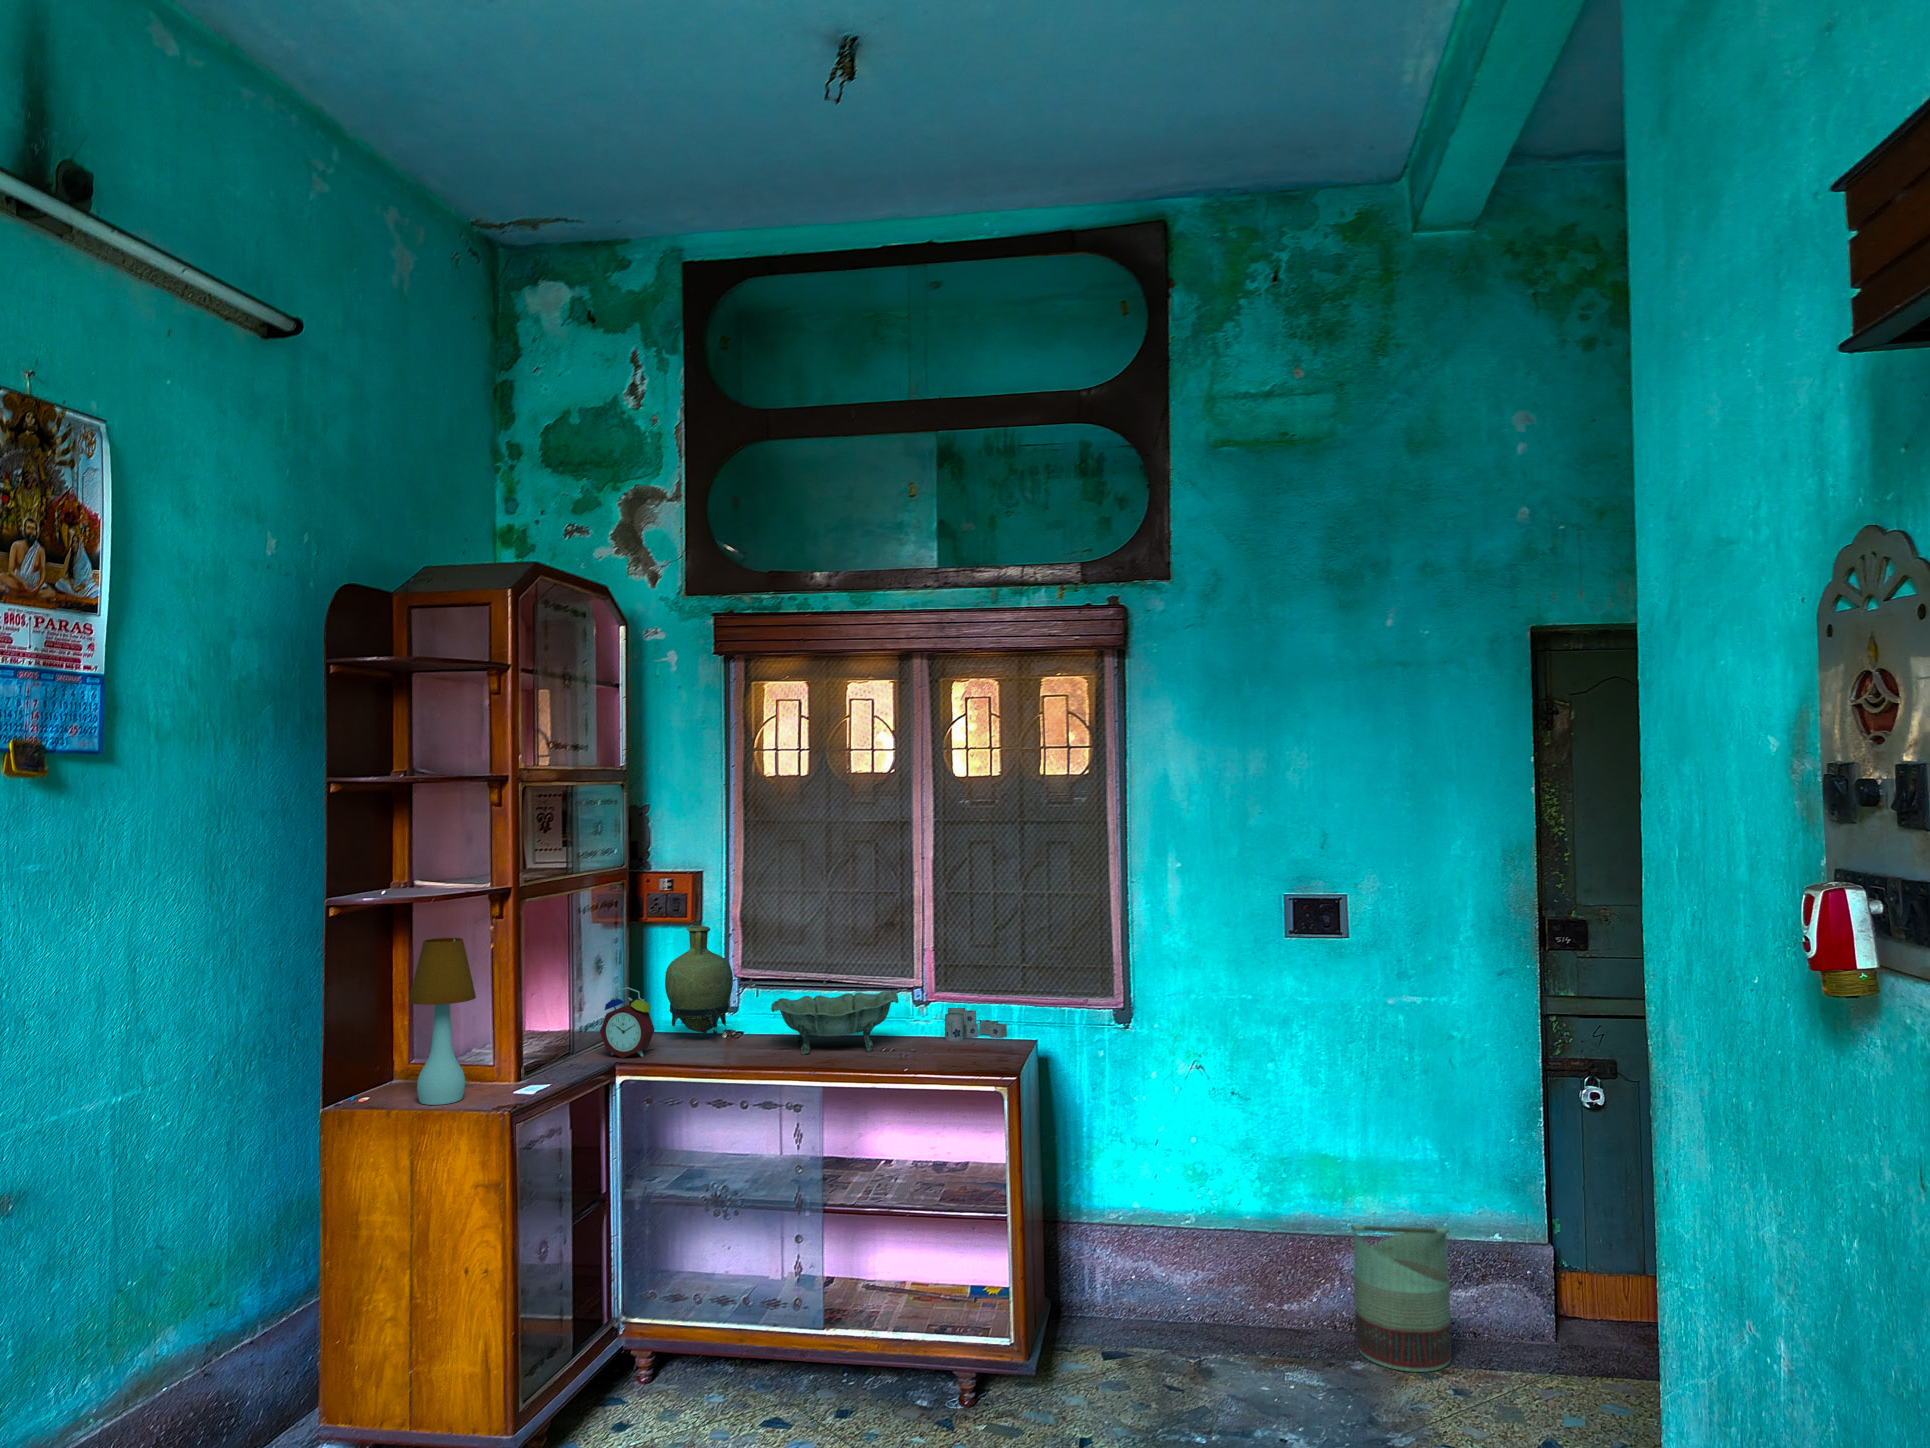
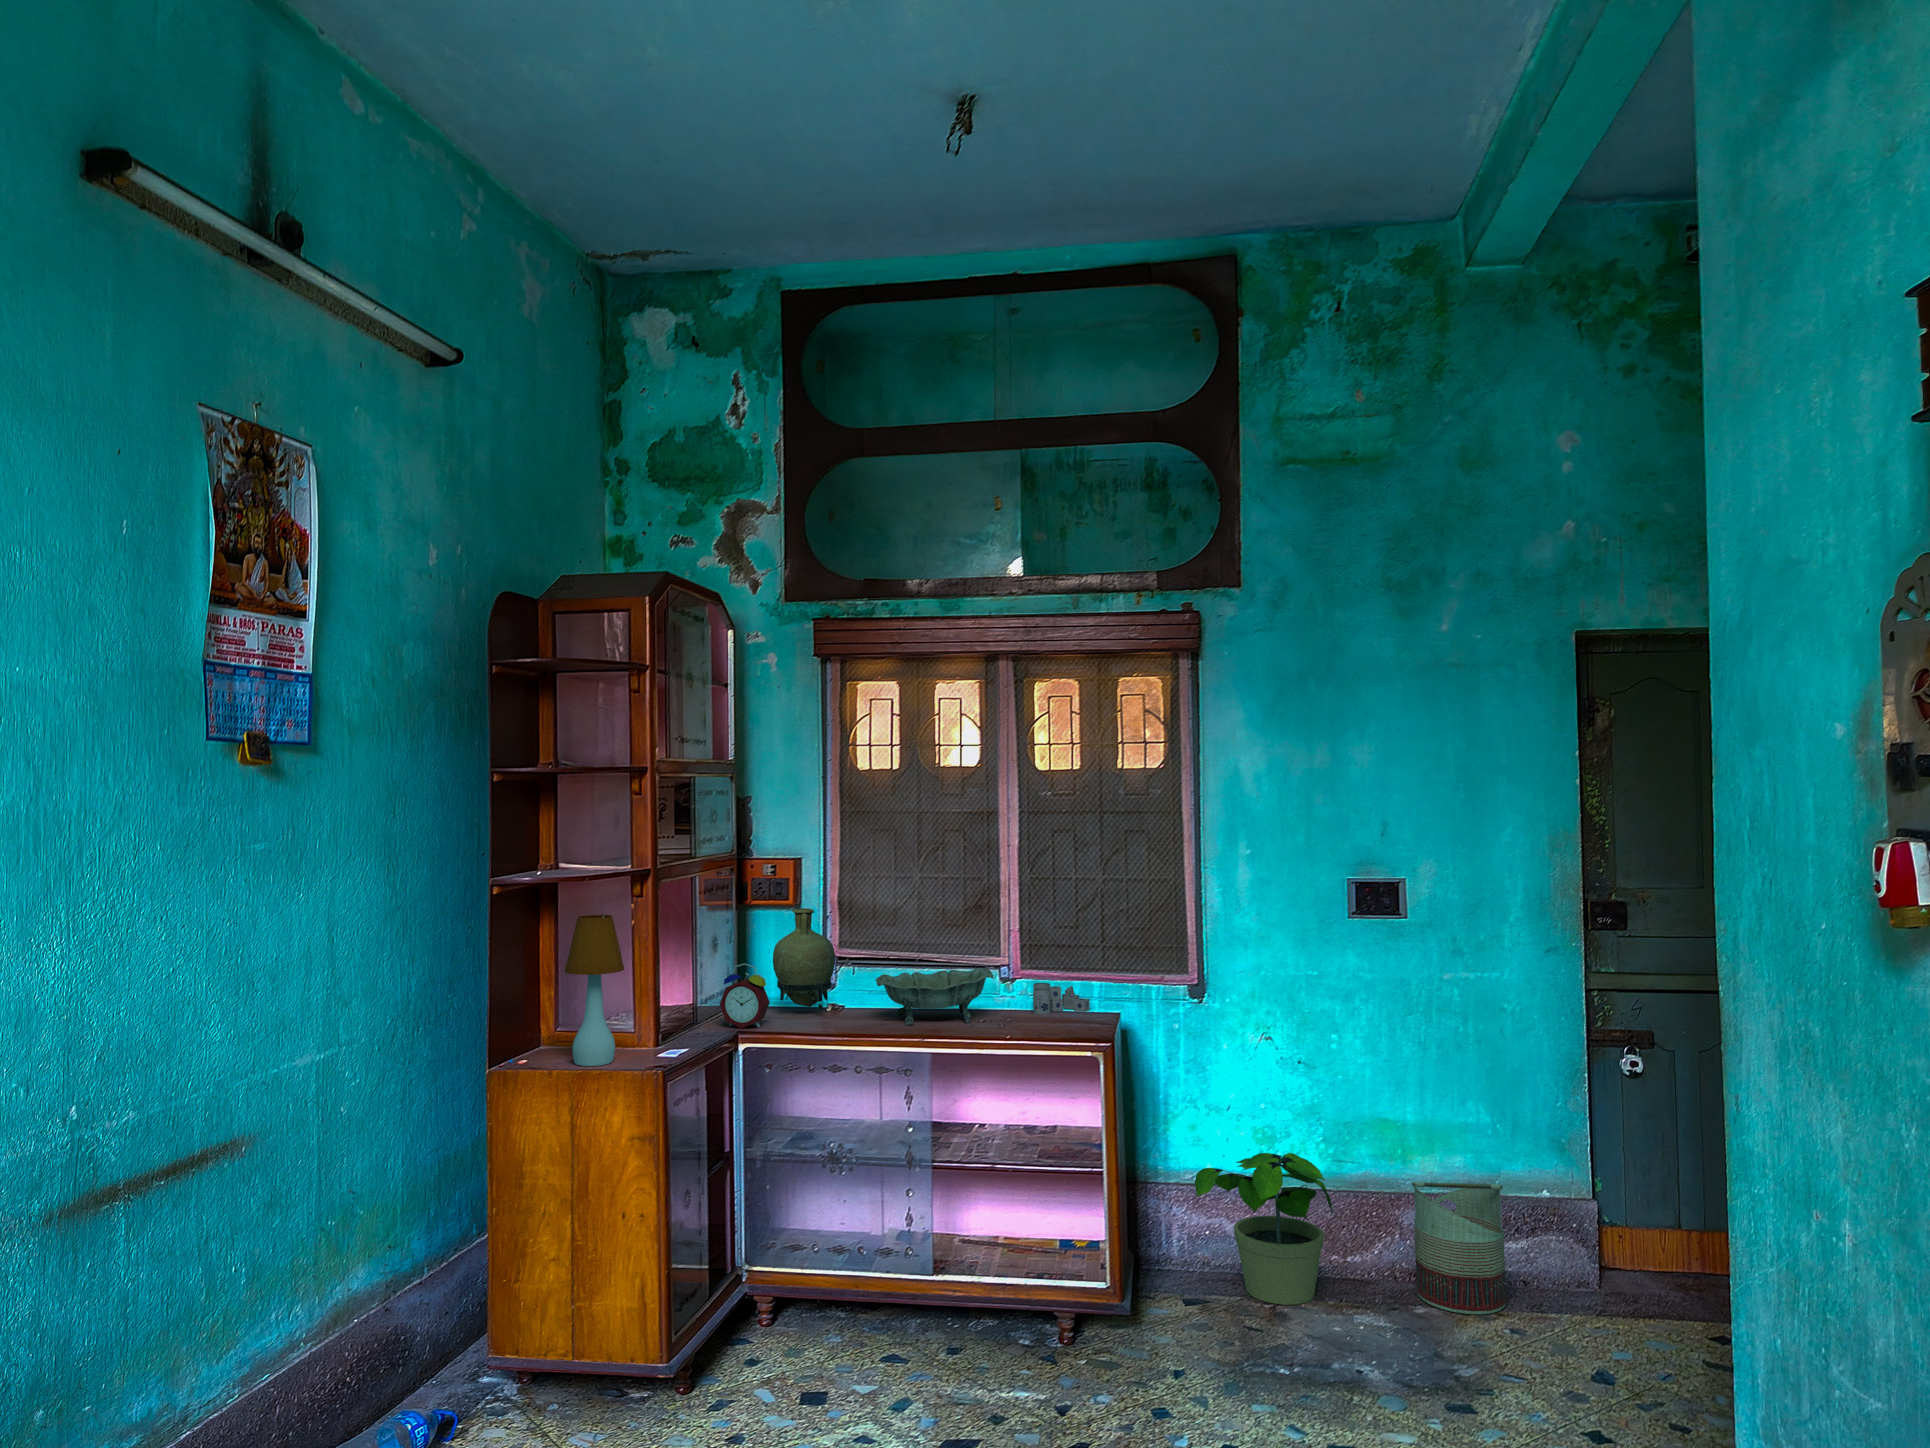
potted plant: none [1115,1195,1265,1360] -> present [1195,1153,1332,1305]

